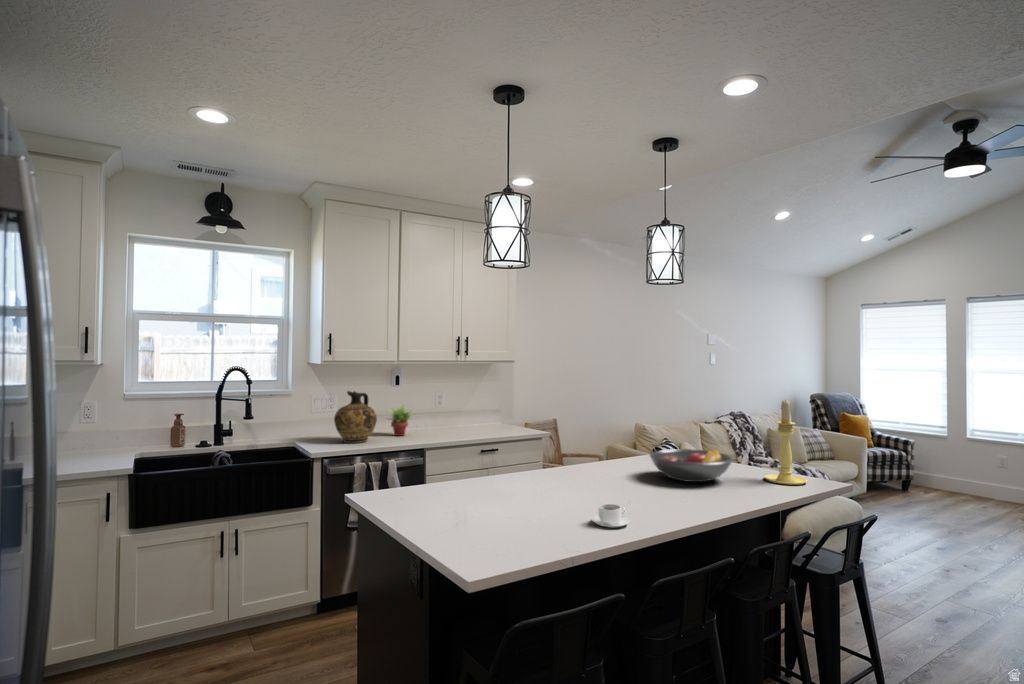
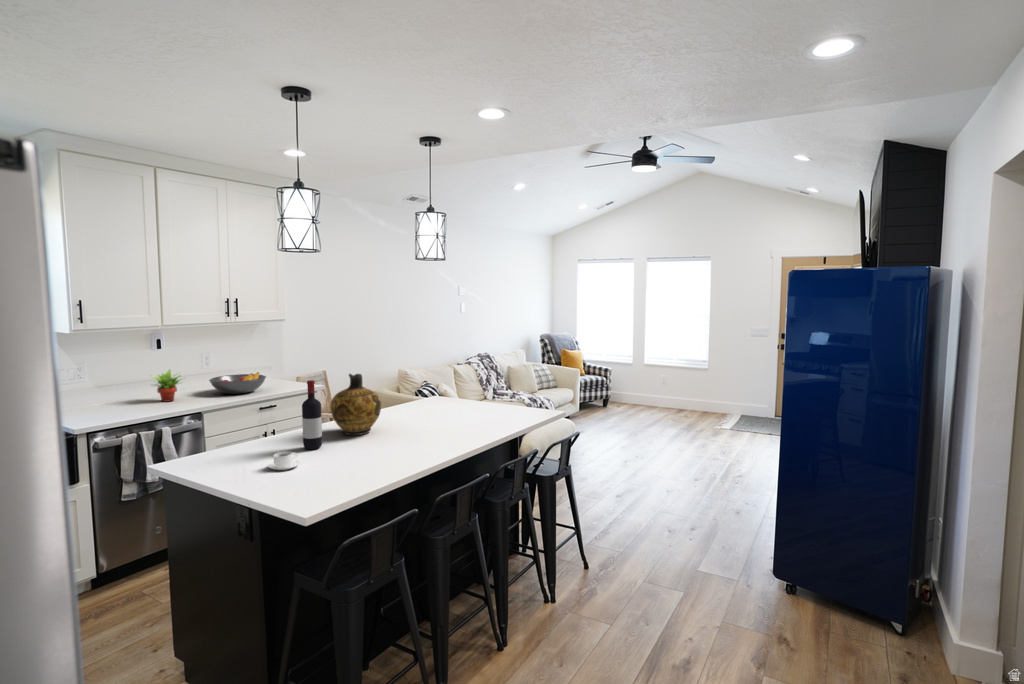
ceramic jug: present [334,391,377,443] -> present [330,374,381,435]
candle holder: present [764,400,807,485] -> none [507,352,537,416]
wine bottle: none [501,415,522,497] -> present [302,380,322,450]
fruit bowl: present [650,449,733,482] -> present [209,372,266,394]
coffee cup: present [591,504,630,527] -> present [268,452,300,470]

